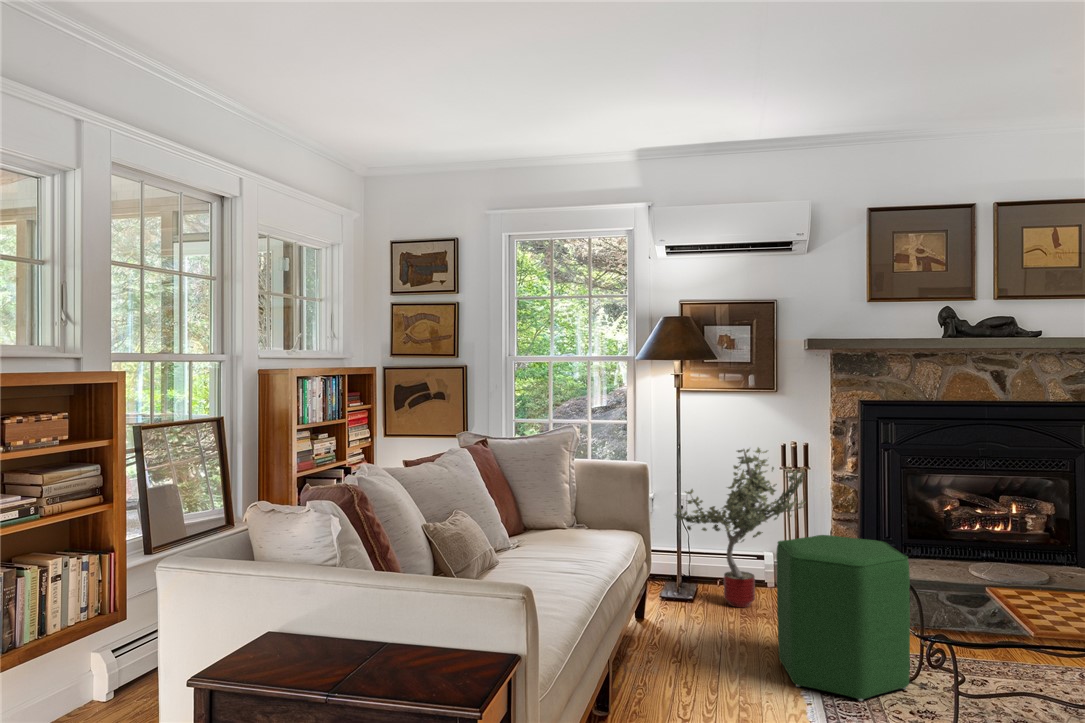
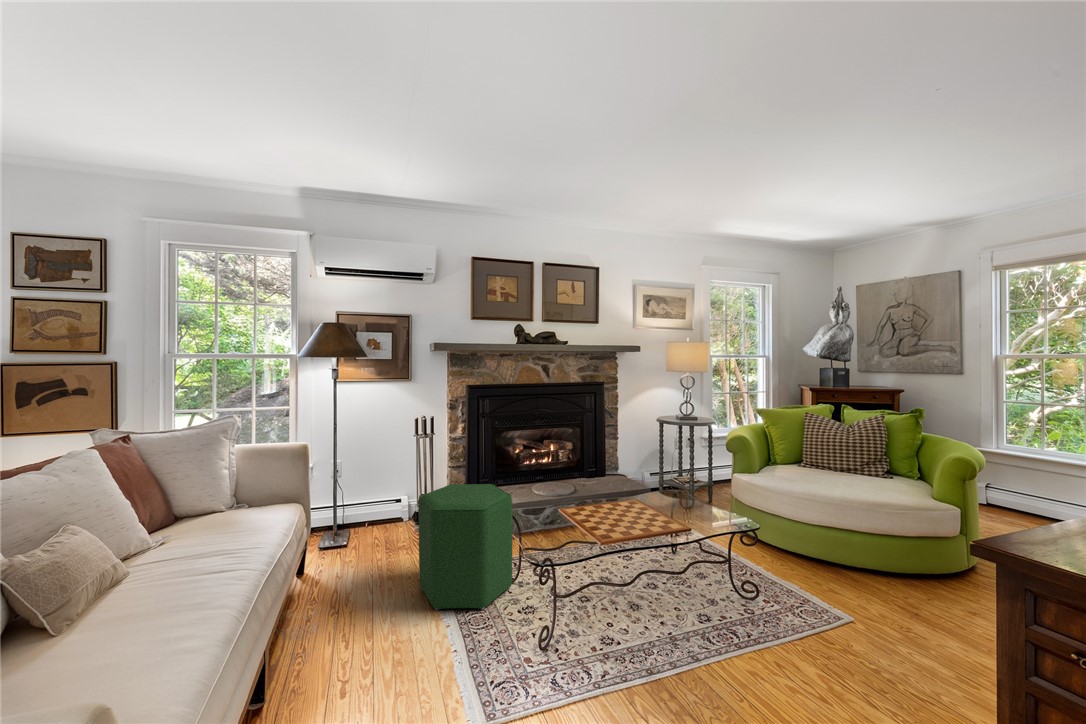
potted tree: present [676,448,806,608] -> none [331,421,435,543]

